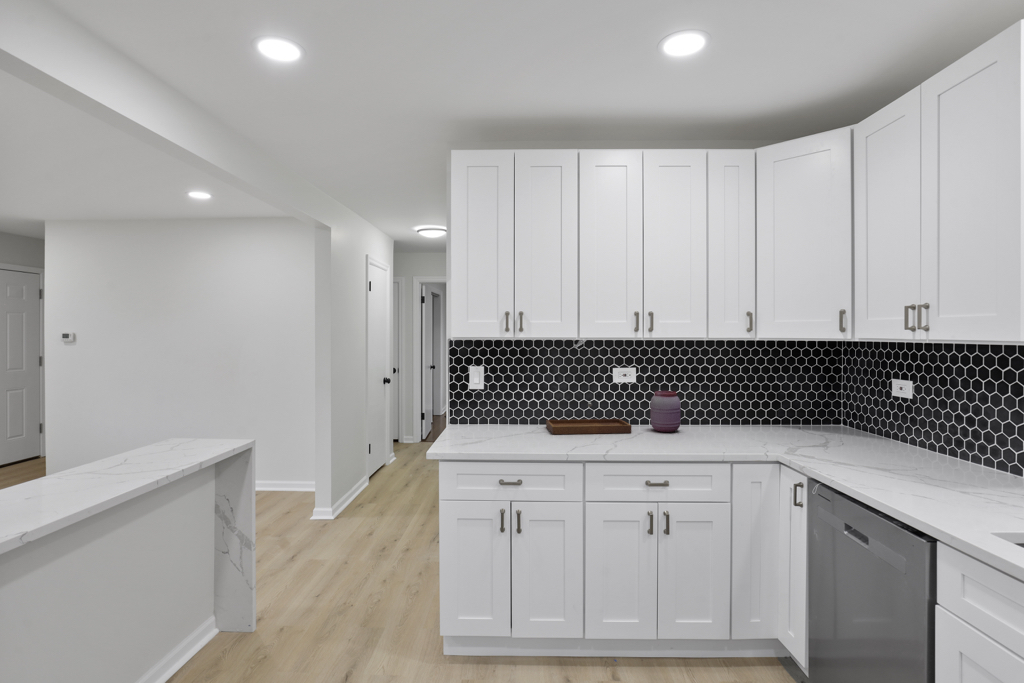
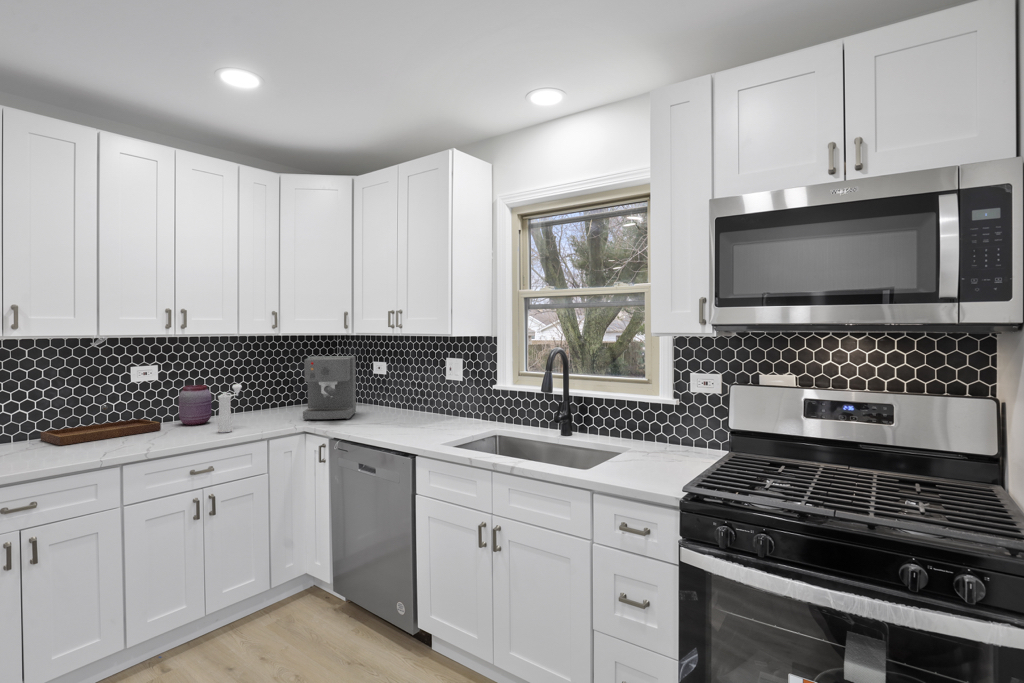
coffee maker: none [779,367,859,454] -> present [303,356,356,420]
pepper mill: none [678,394,706,446] -> present [218,384,242,432]

